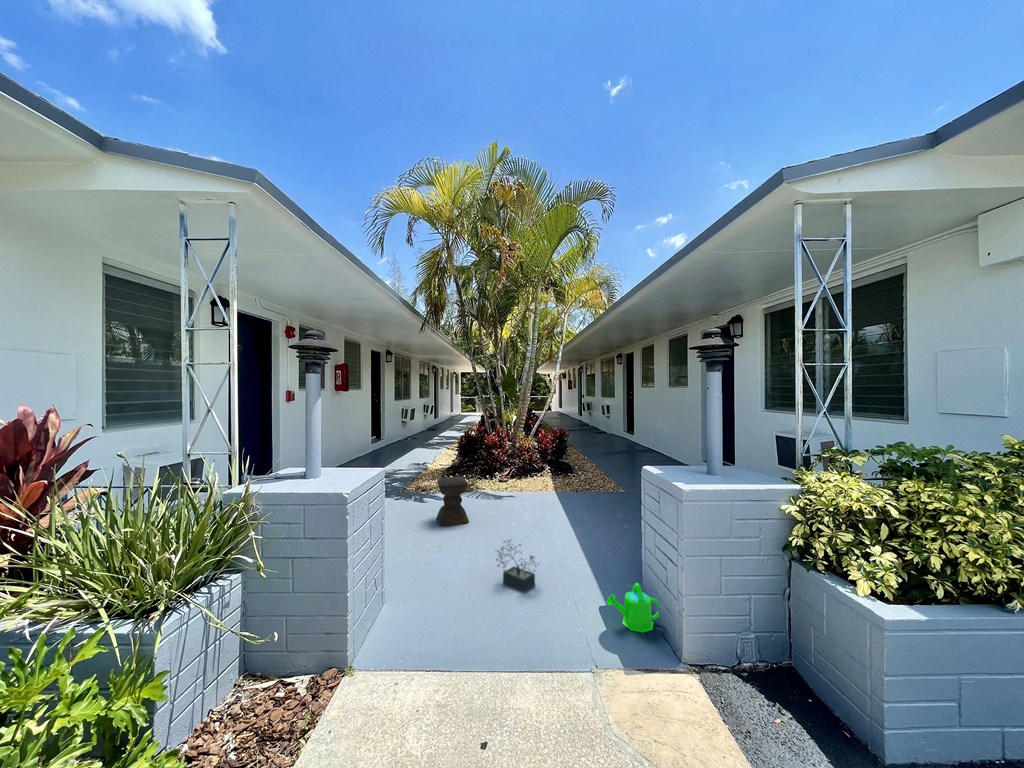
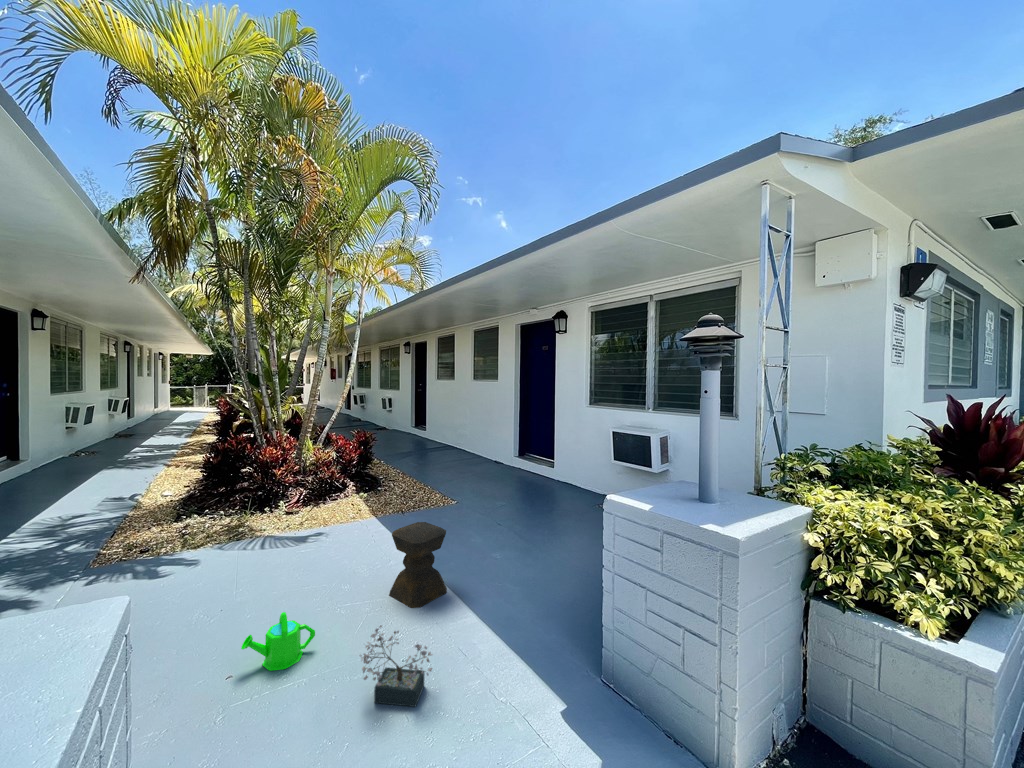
stool: present [436,477,469,527] -> present [389,522,447,608]
watering can: present [607,583,659,633] -> present [241,612,315,671]

